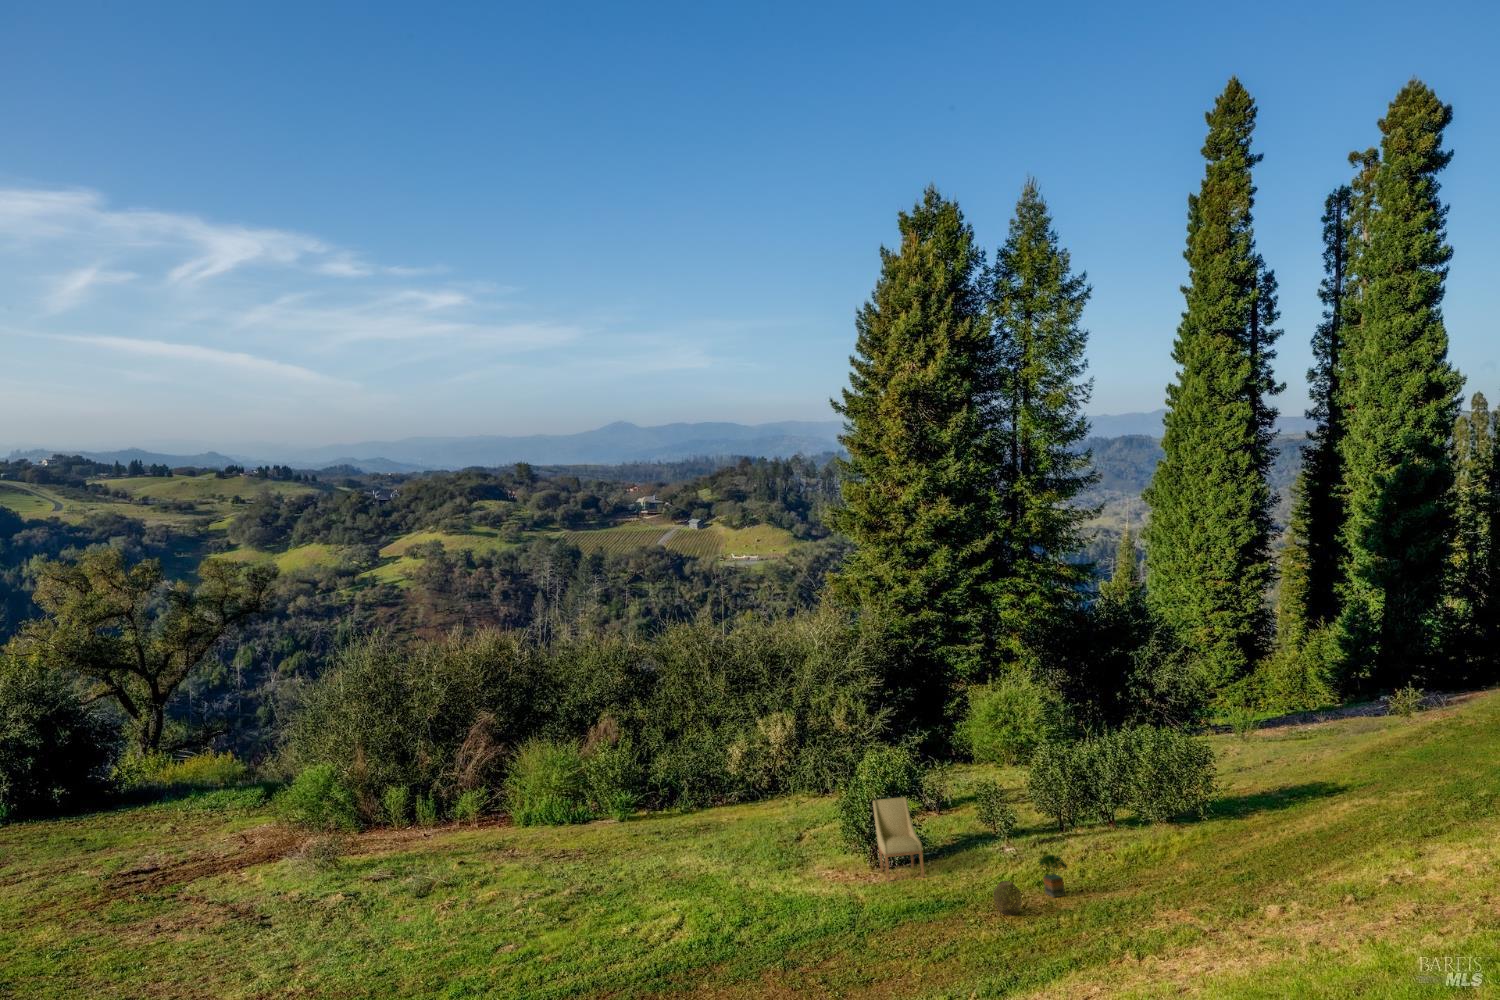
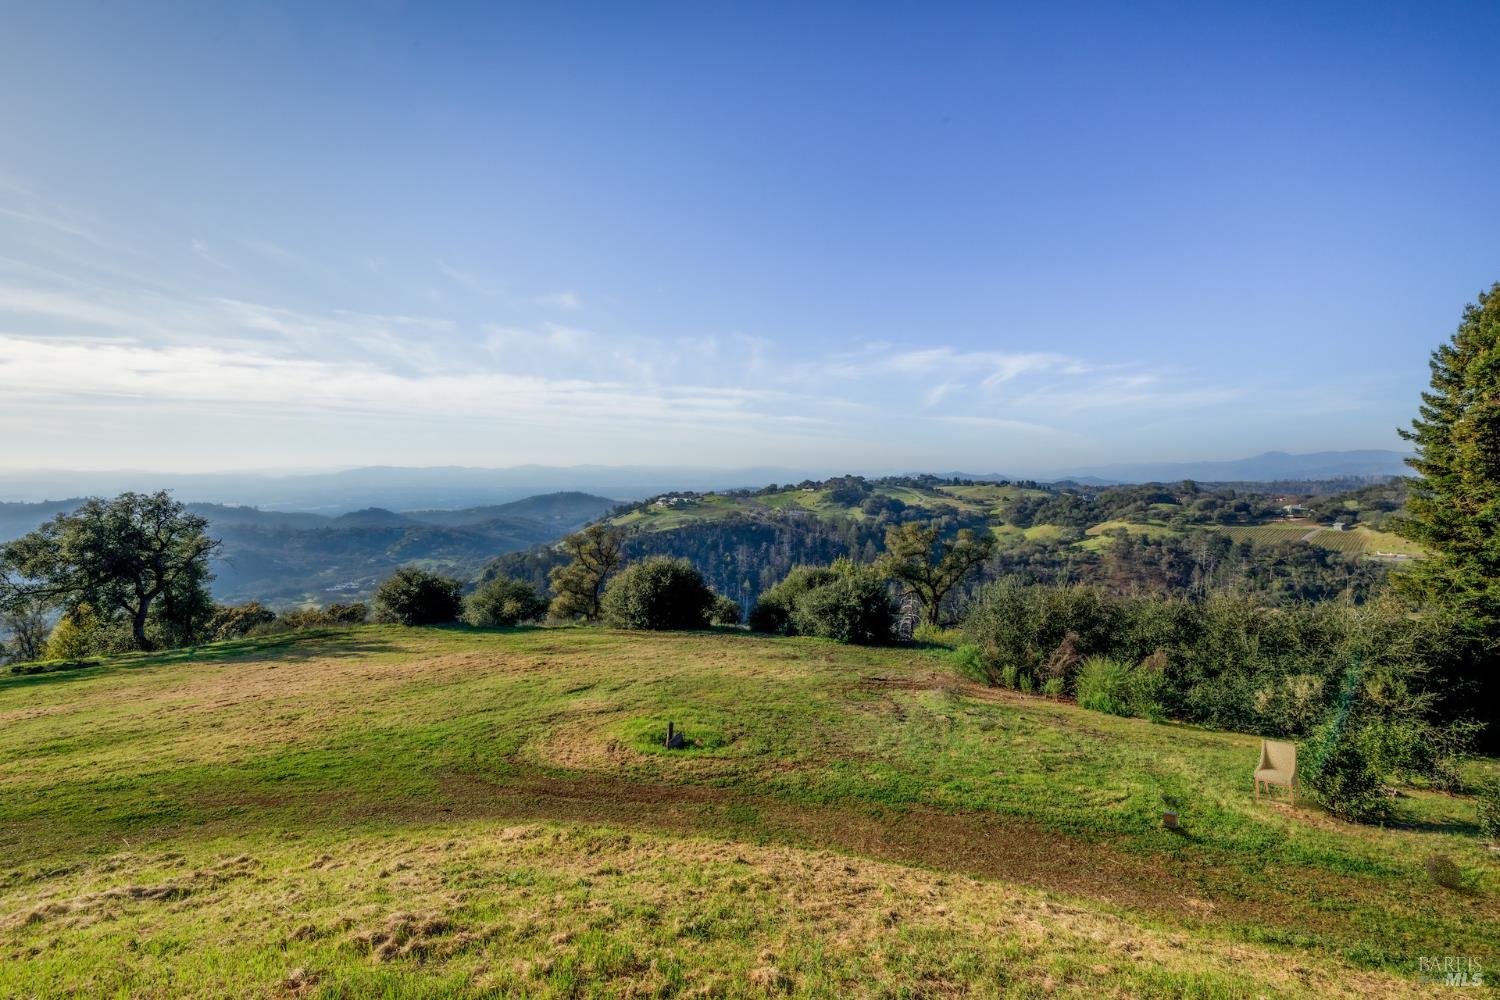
potted tree: present [1039,855,1067,897] -> present [1160,795,1181,828]
woven basket: present [993,881,1021,915] -> present [1426,856,1462,887]

